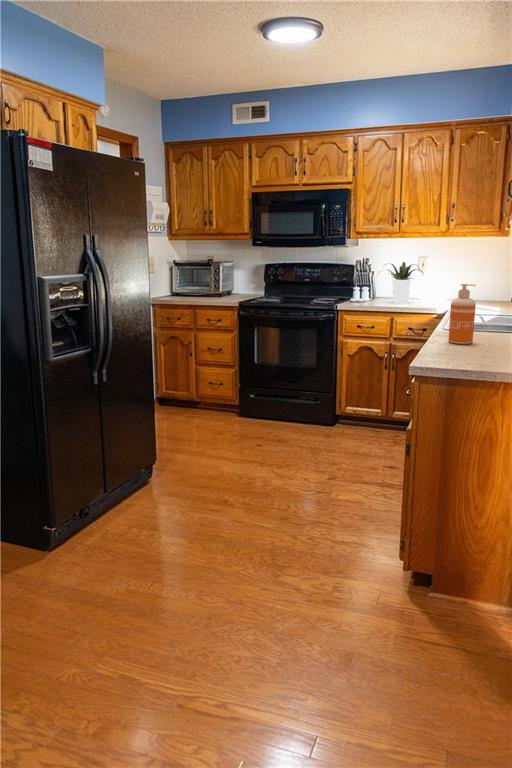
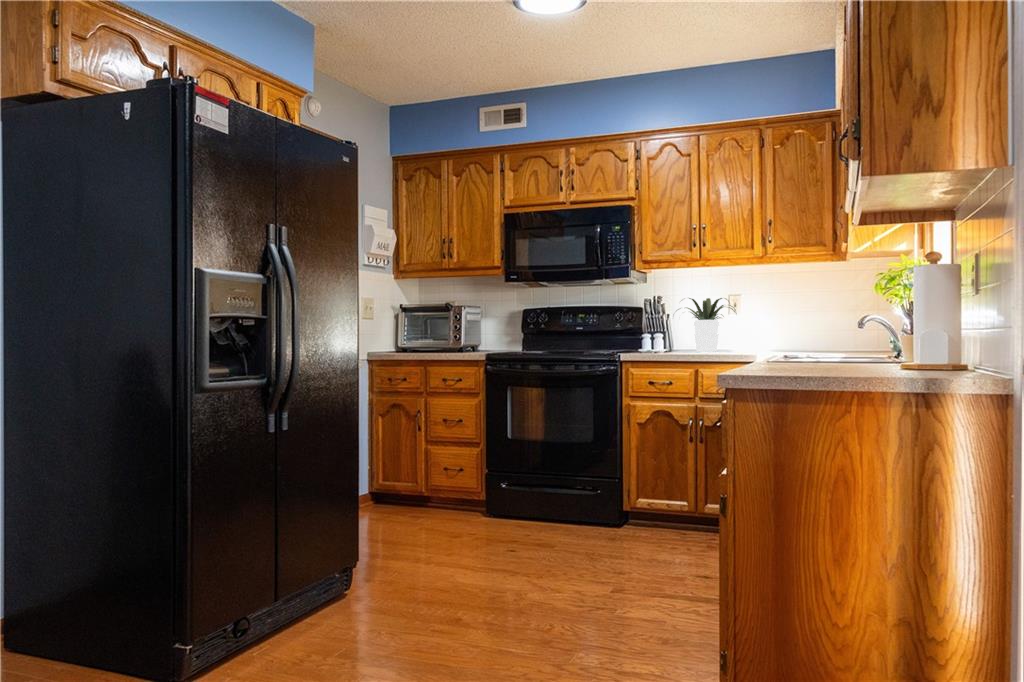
soap dispenser: present [448,284,476,344] -> none [777,282,812,366]

